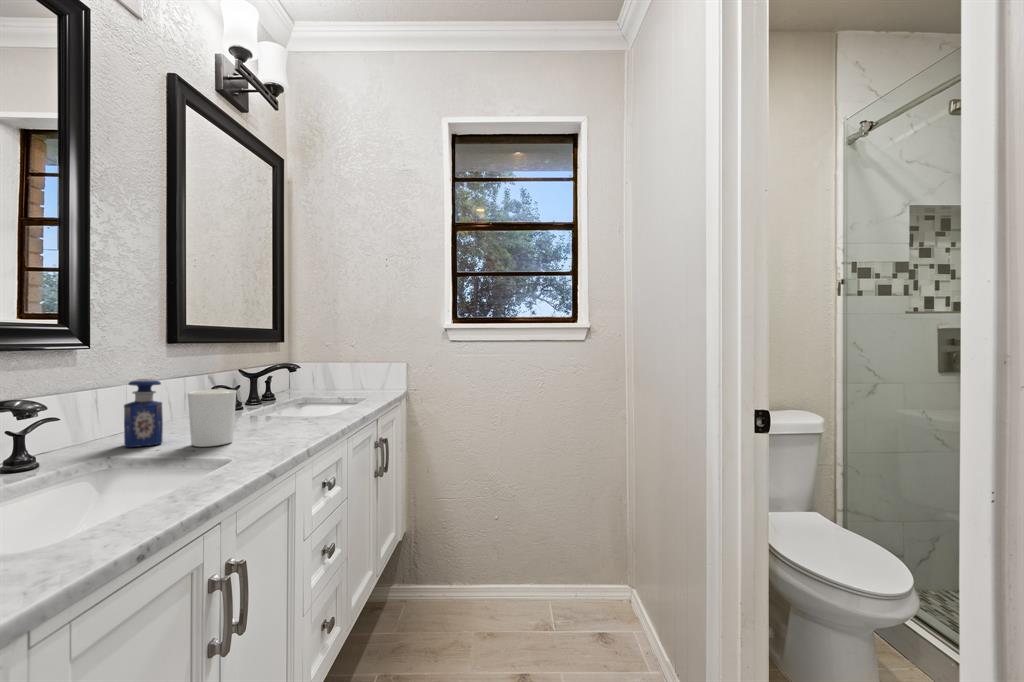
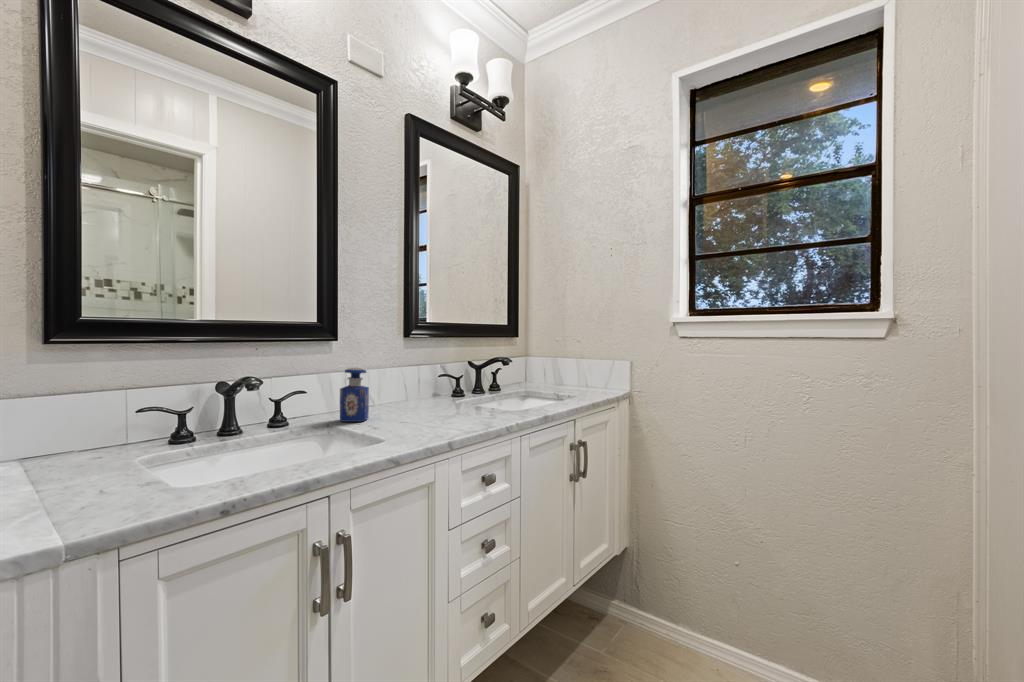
candle holder: present [187,390,237,447] -> none [374,380,411,428]

